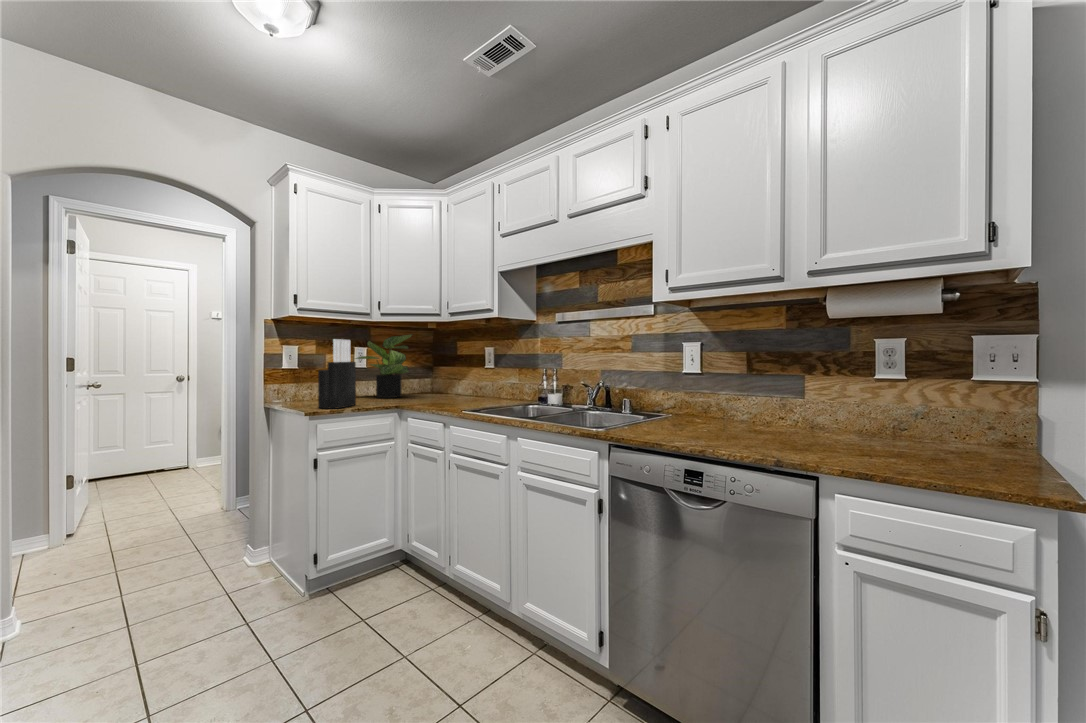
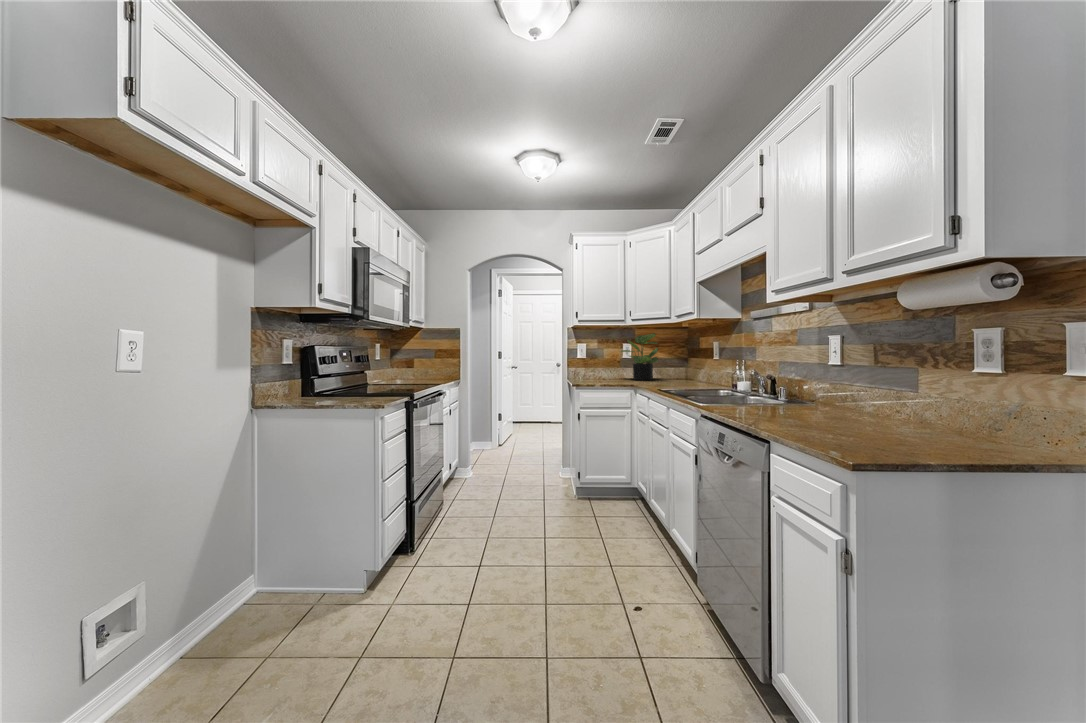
knife block: present [318,339,356,408] -> none [583,340,608,384]

